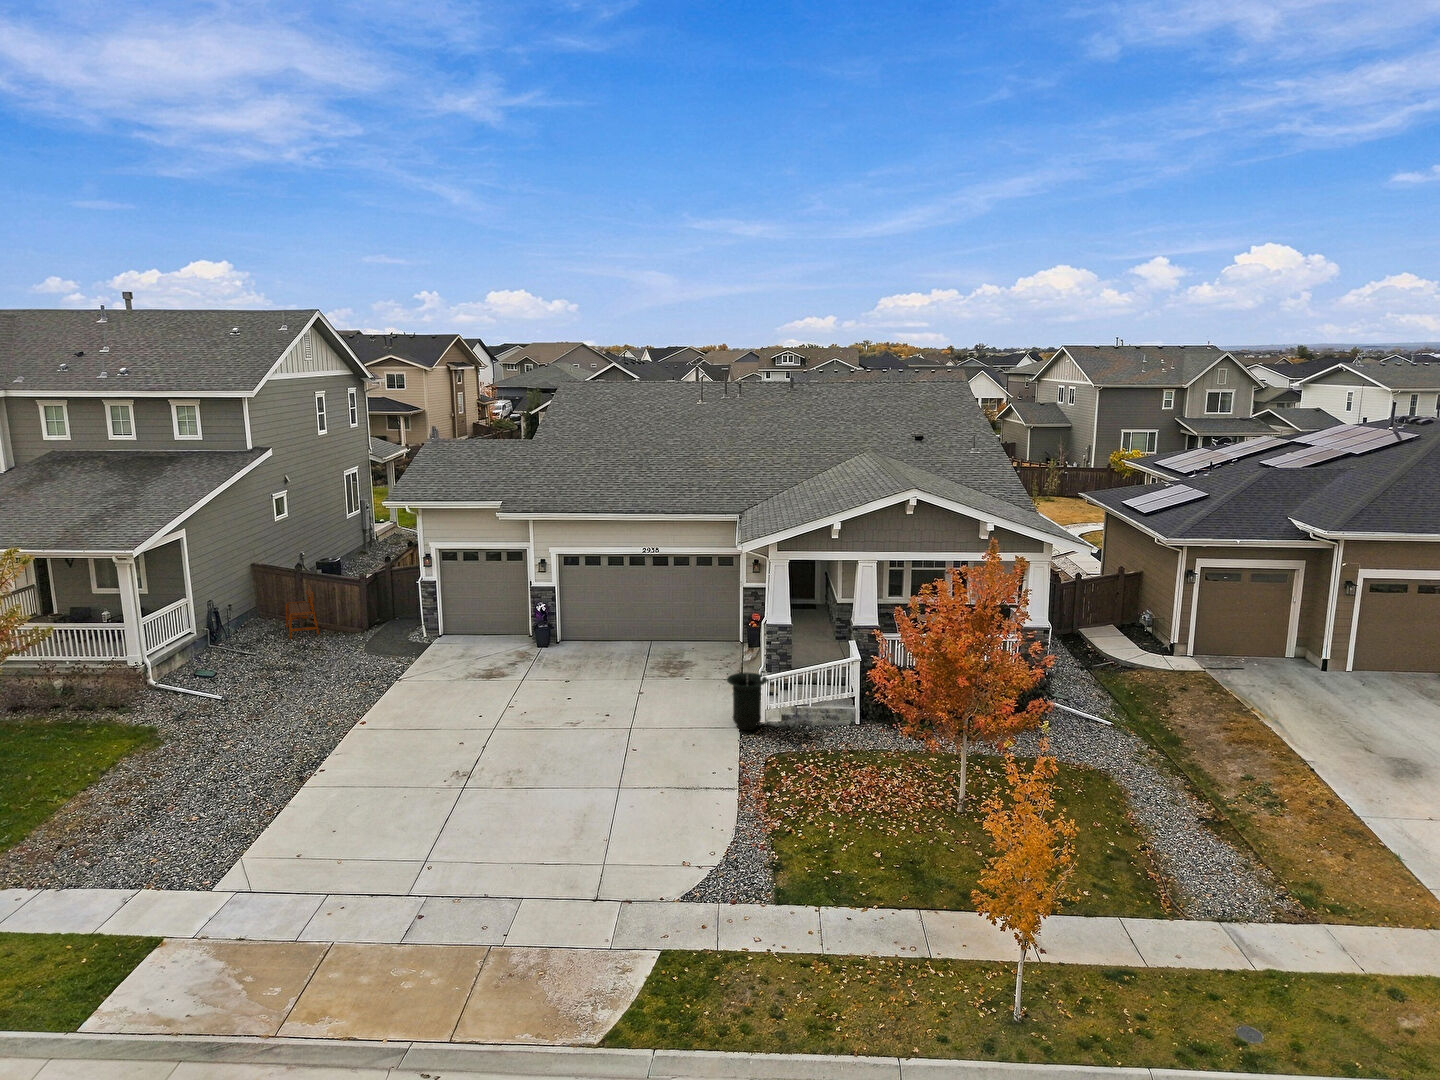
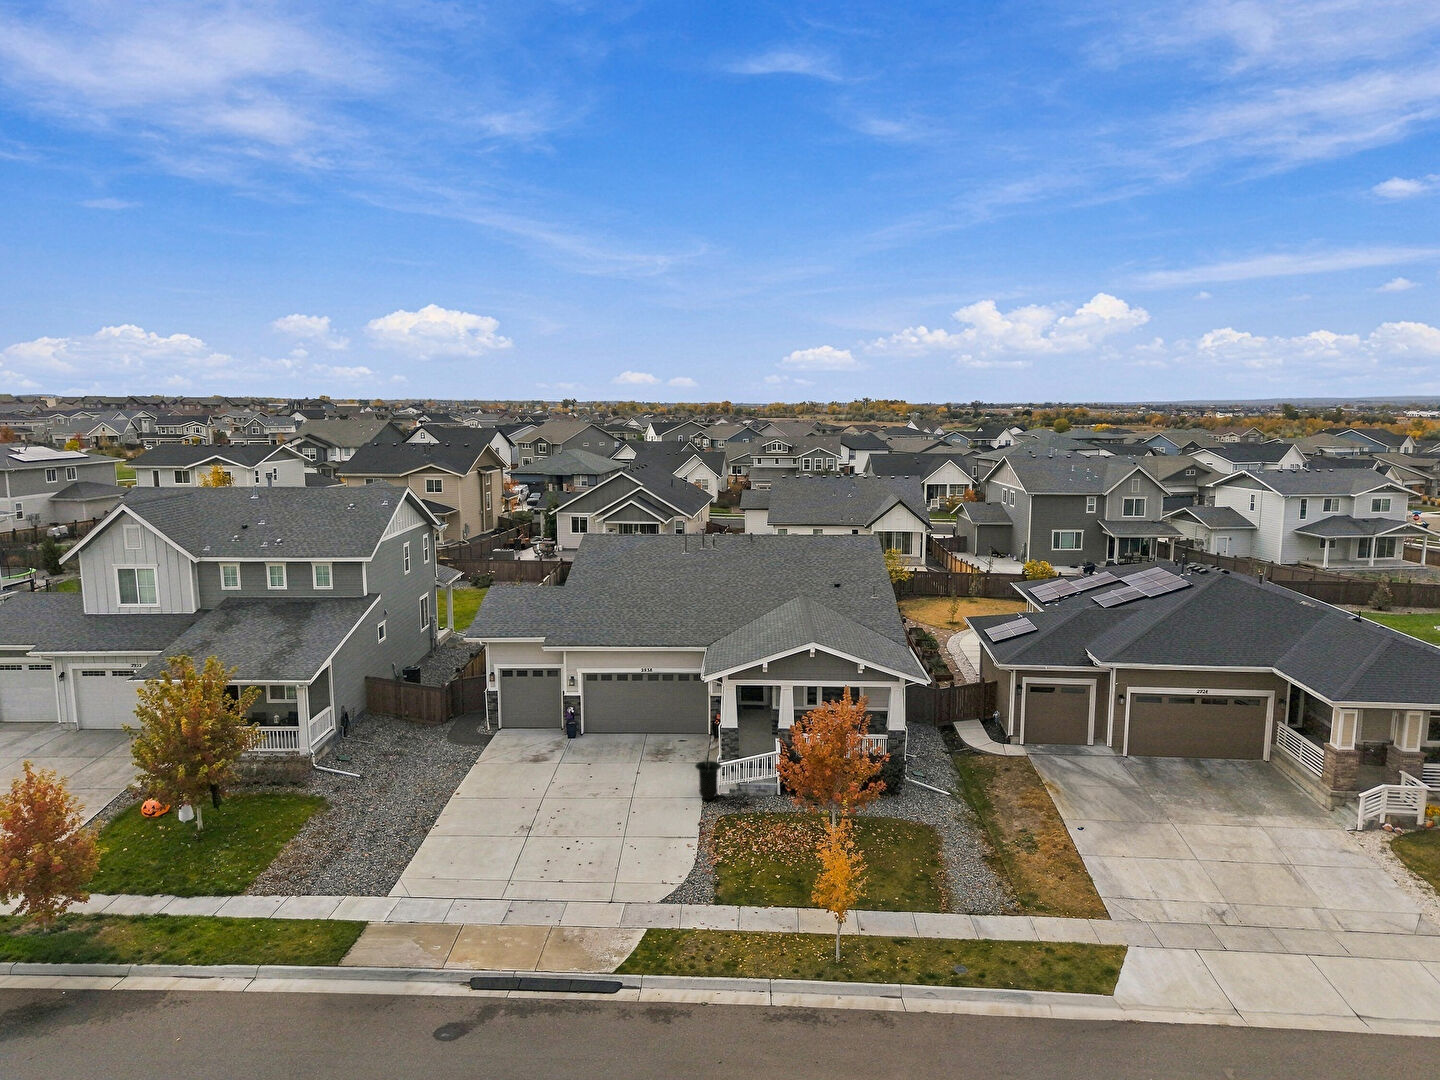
bench: present [286,585,319,639] -> none [388,691,413,732]

